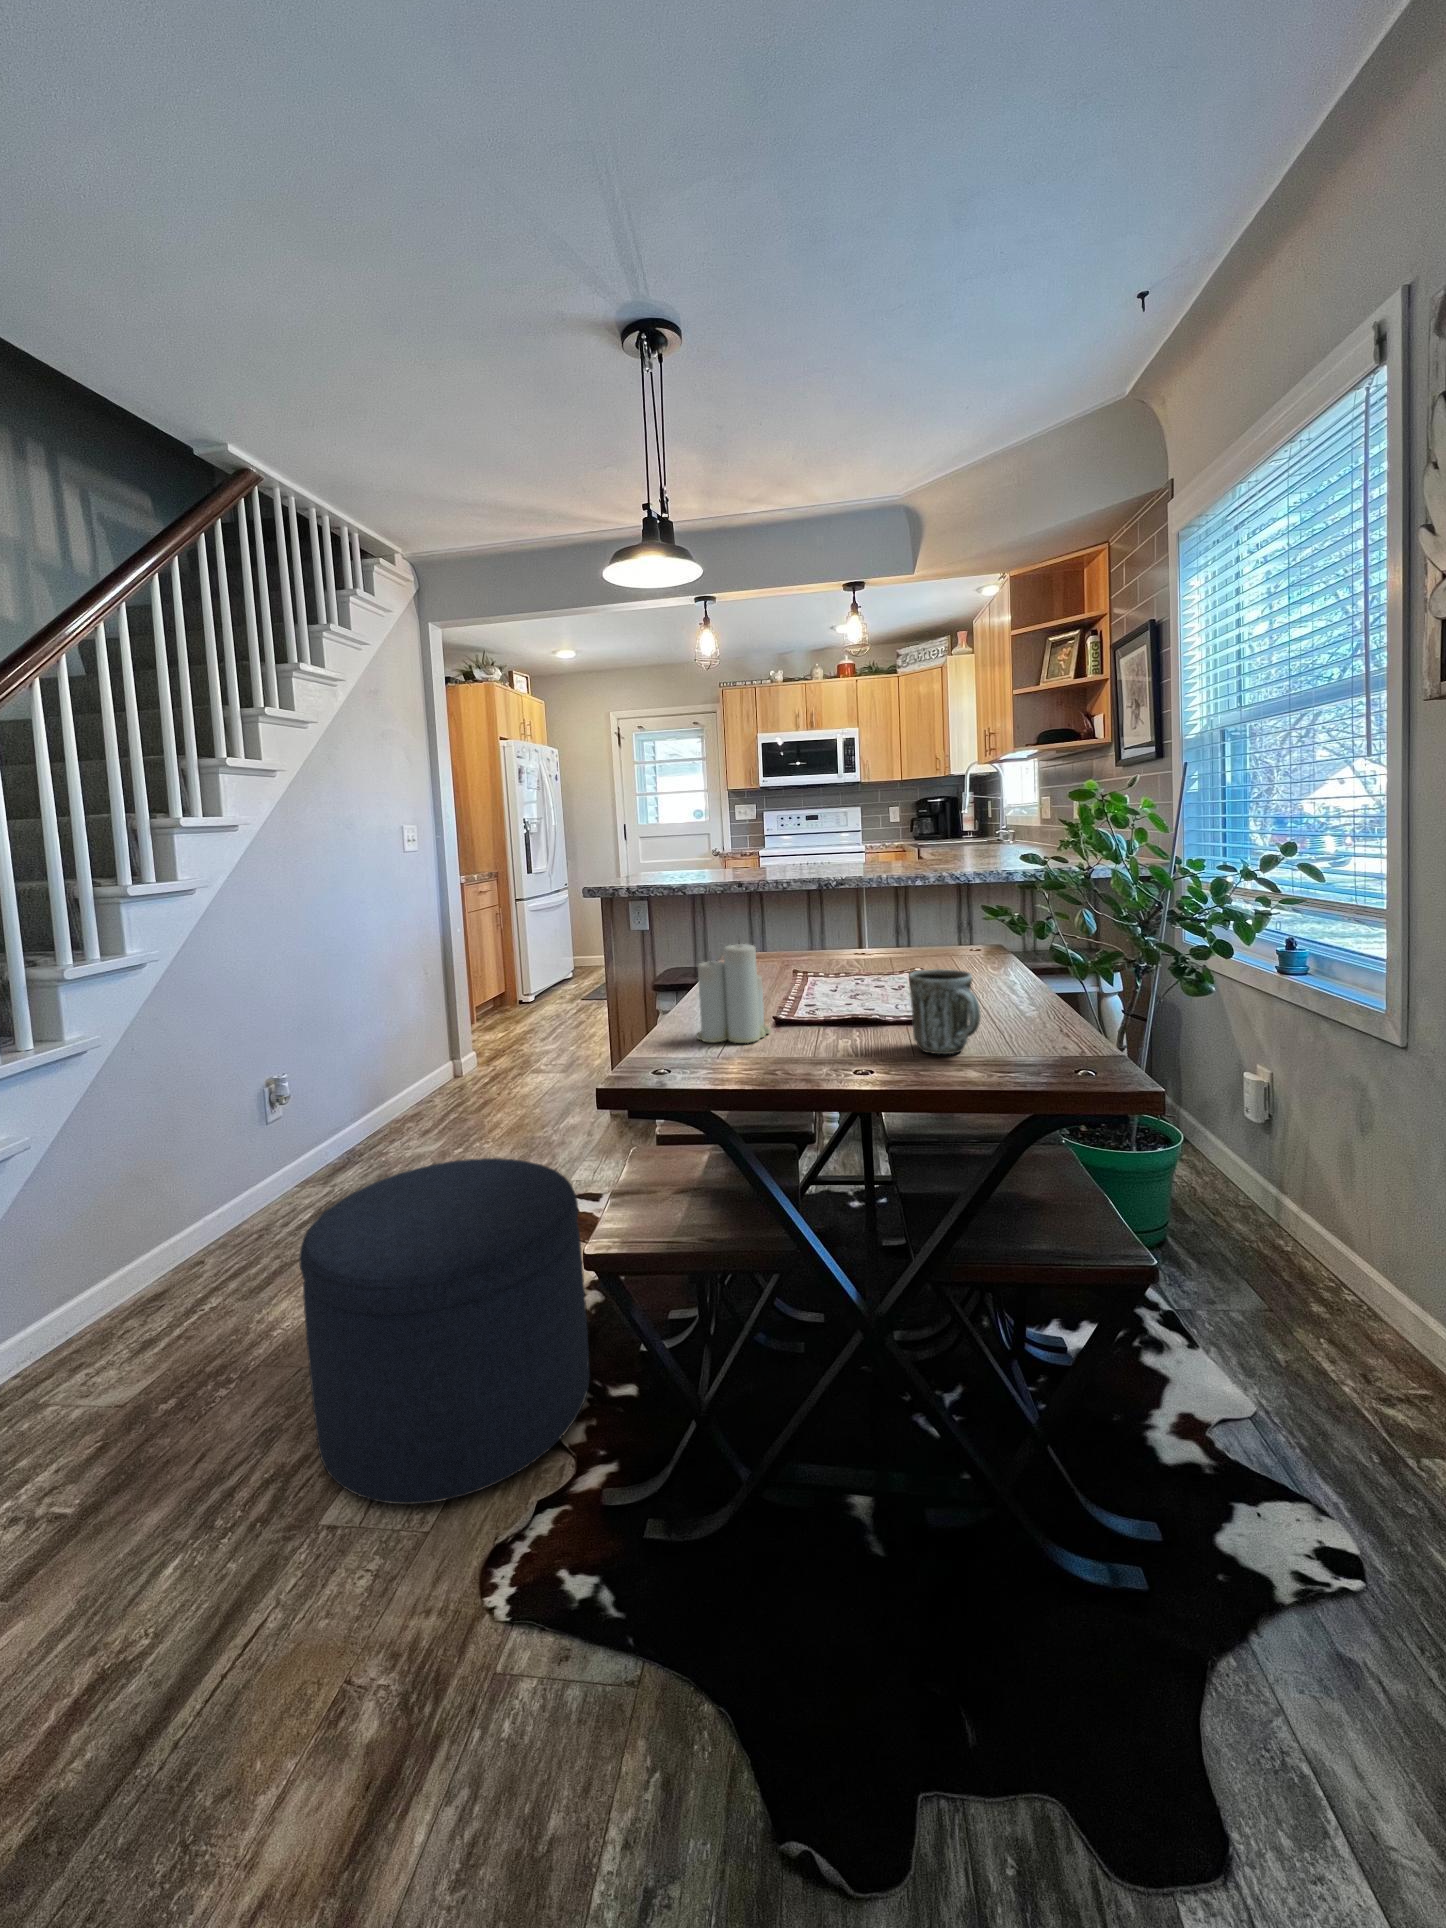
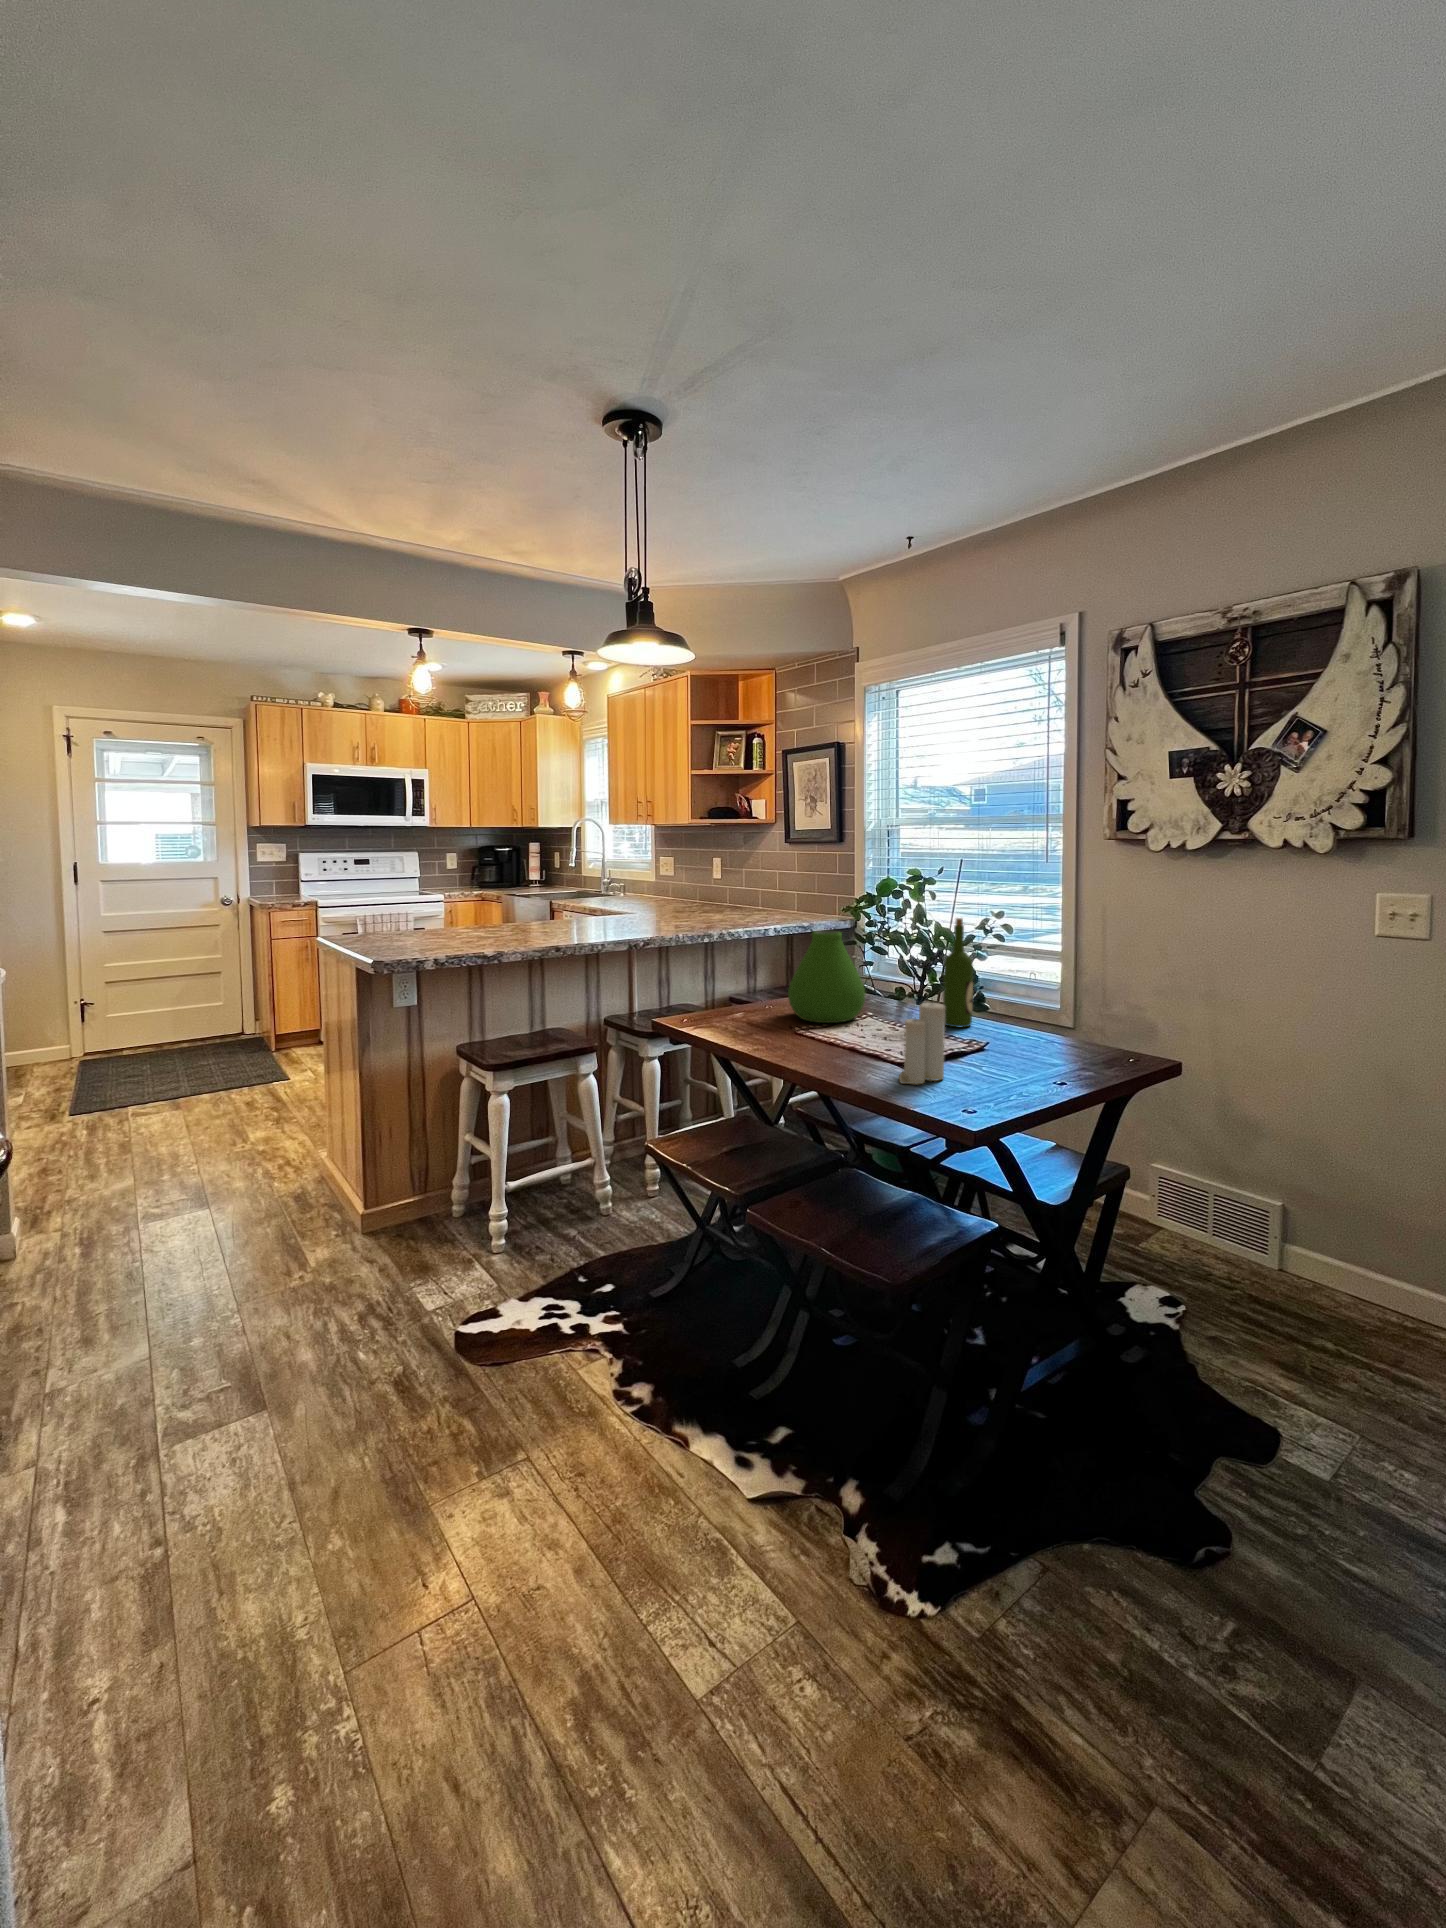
wine bottle: none [971,844,1015,999] -> present [943,918,973,1027]
vase: none [820,864,917,976] -> present [788,931,866,1023]
mug: present [909,969,981,1054] -> none [1024,1007,1080,1064]
ottoman: present [299,1158,590,1504] -> none [518,1254,806,1661]

